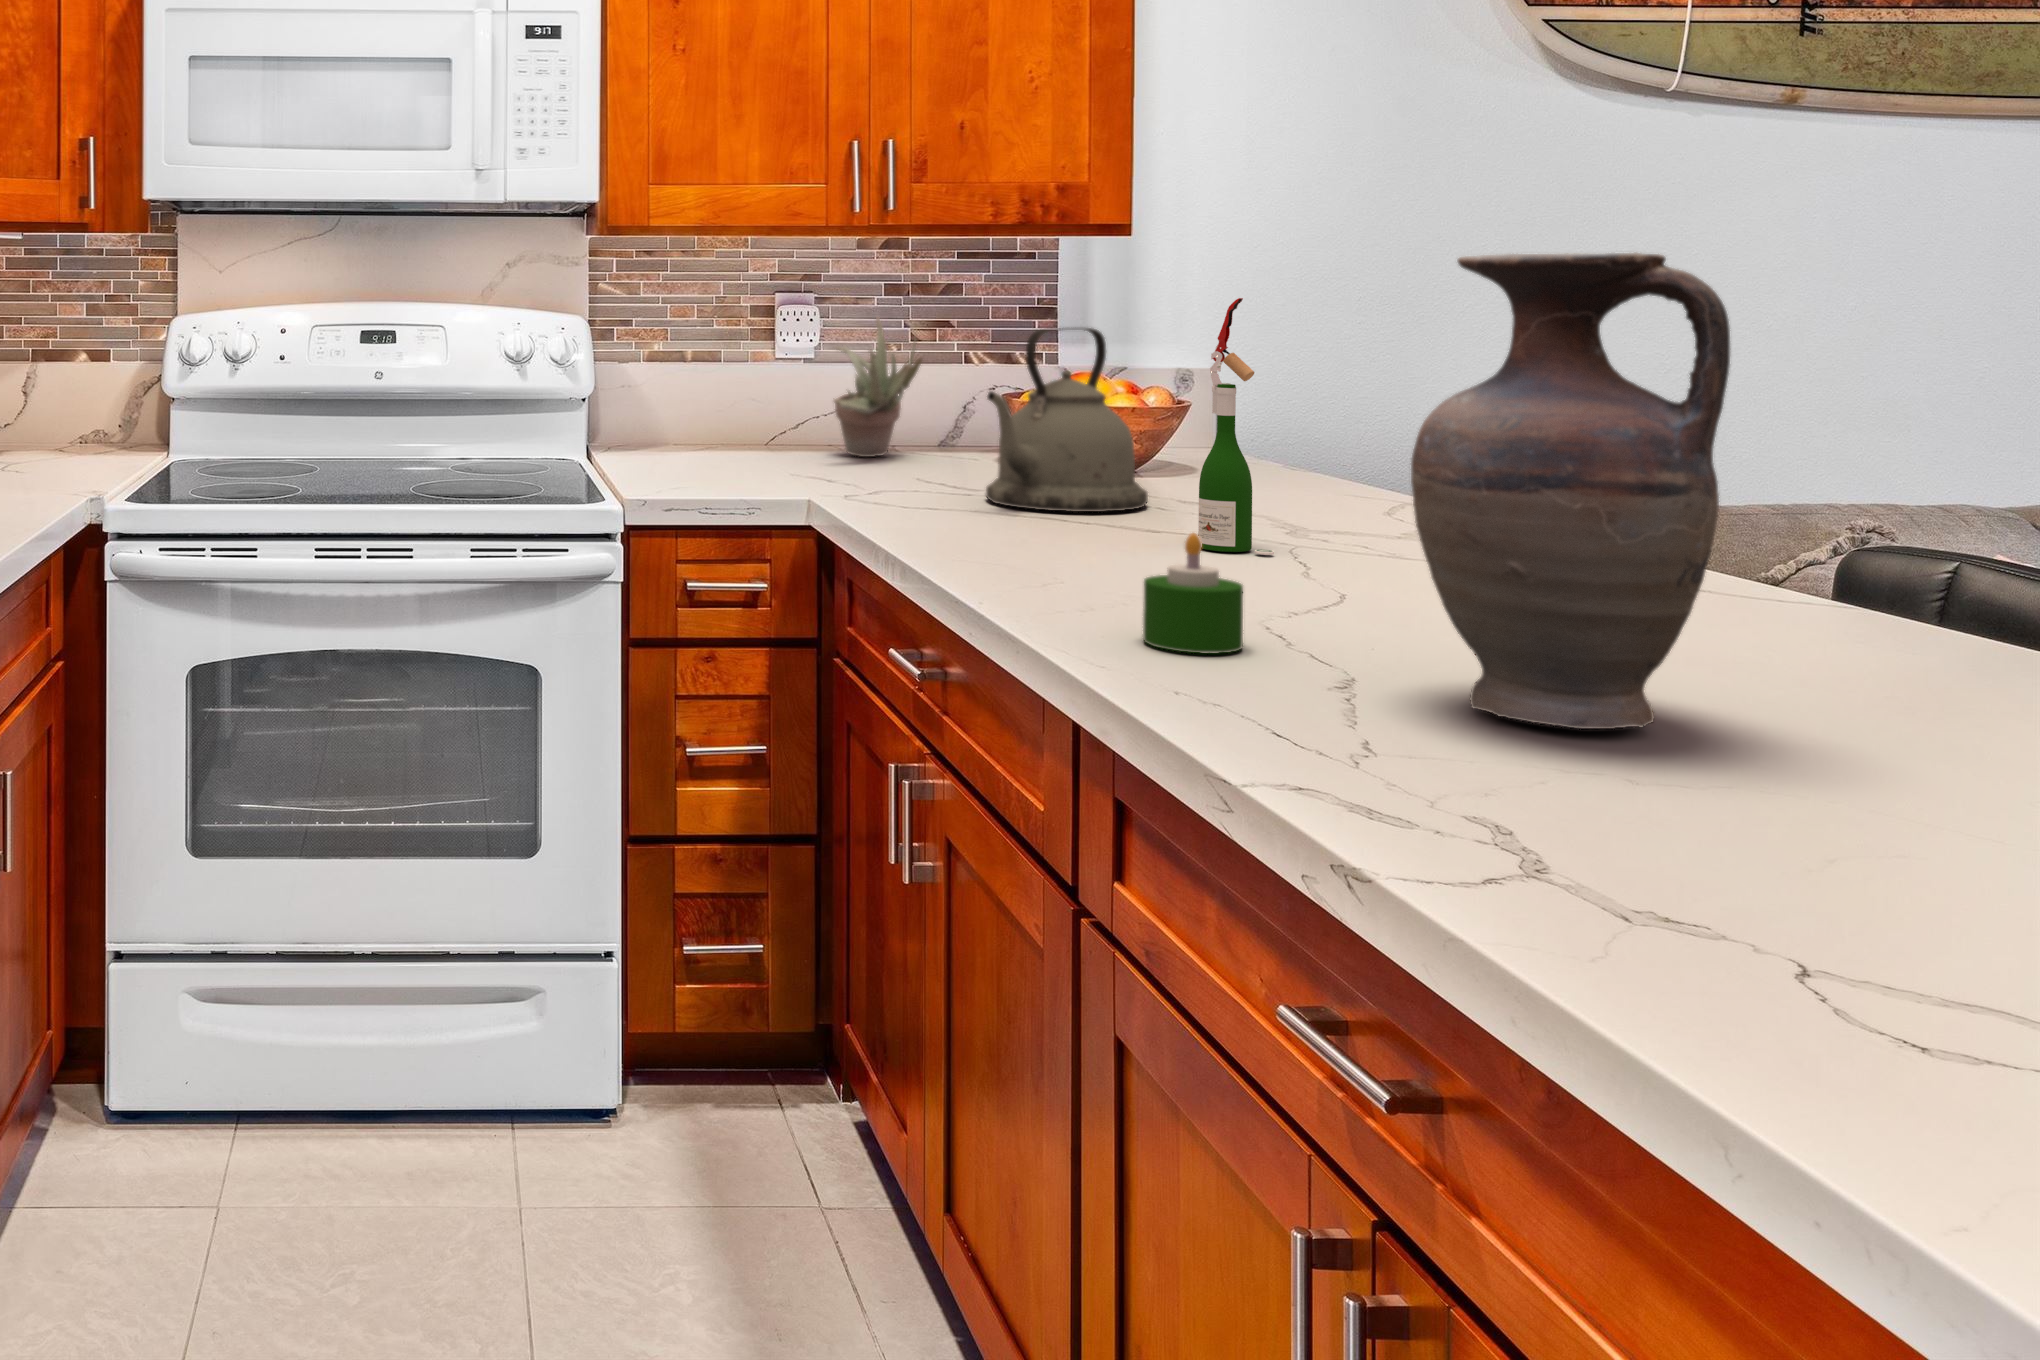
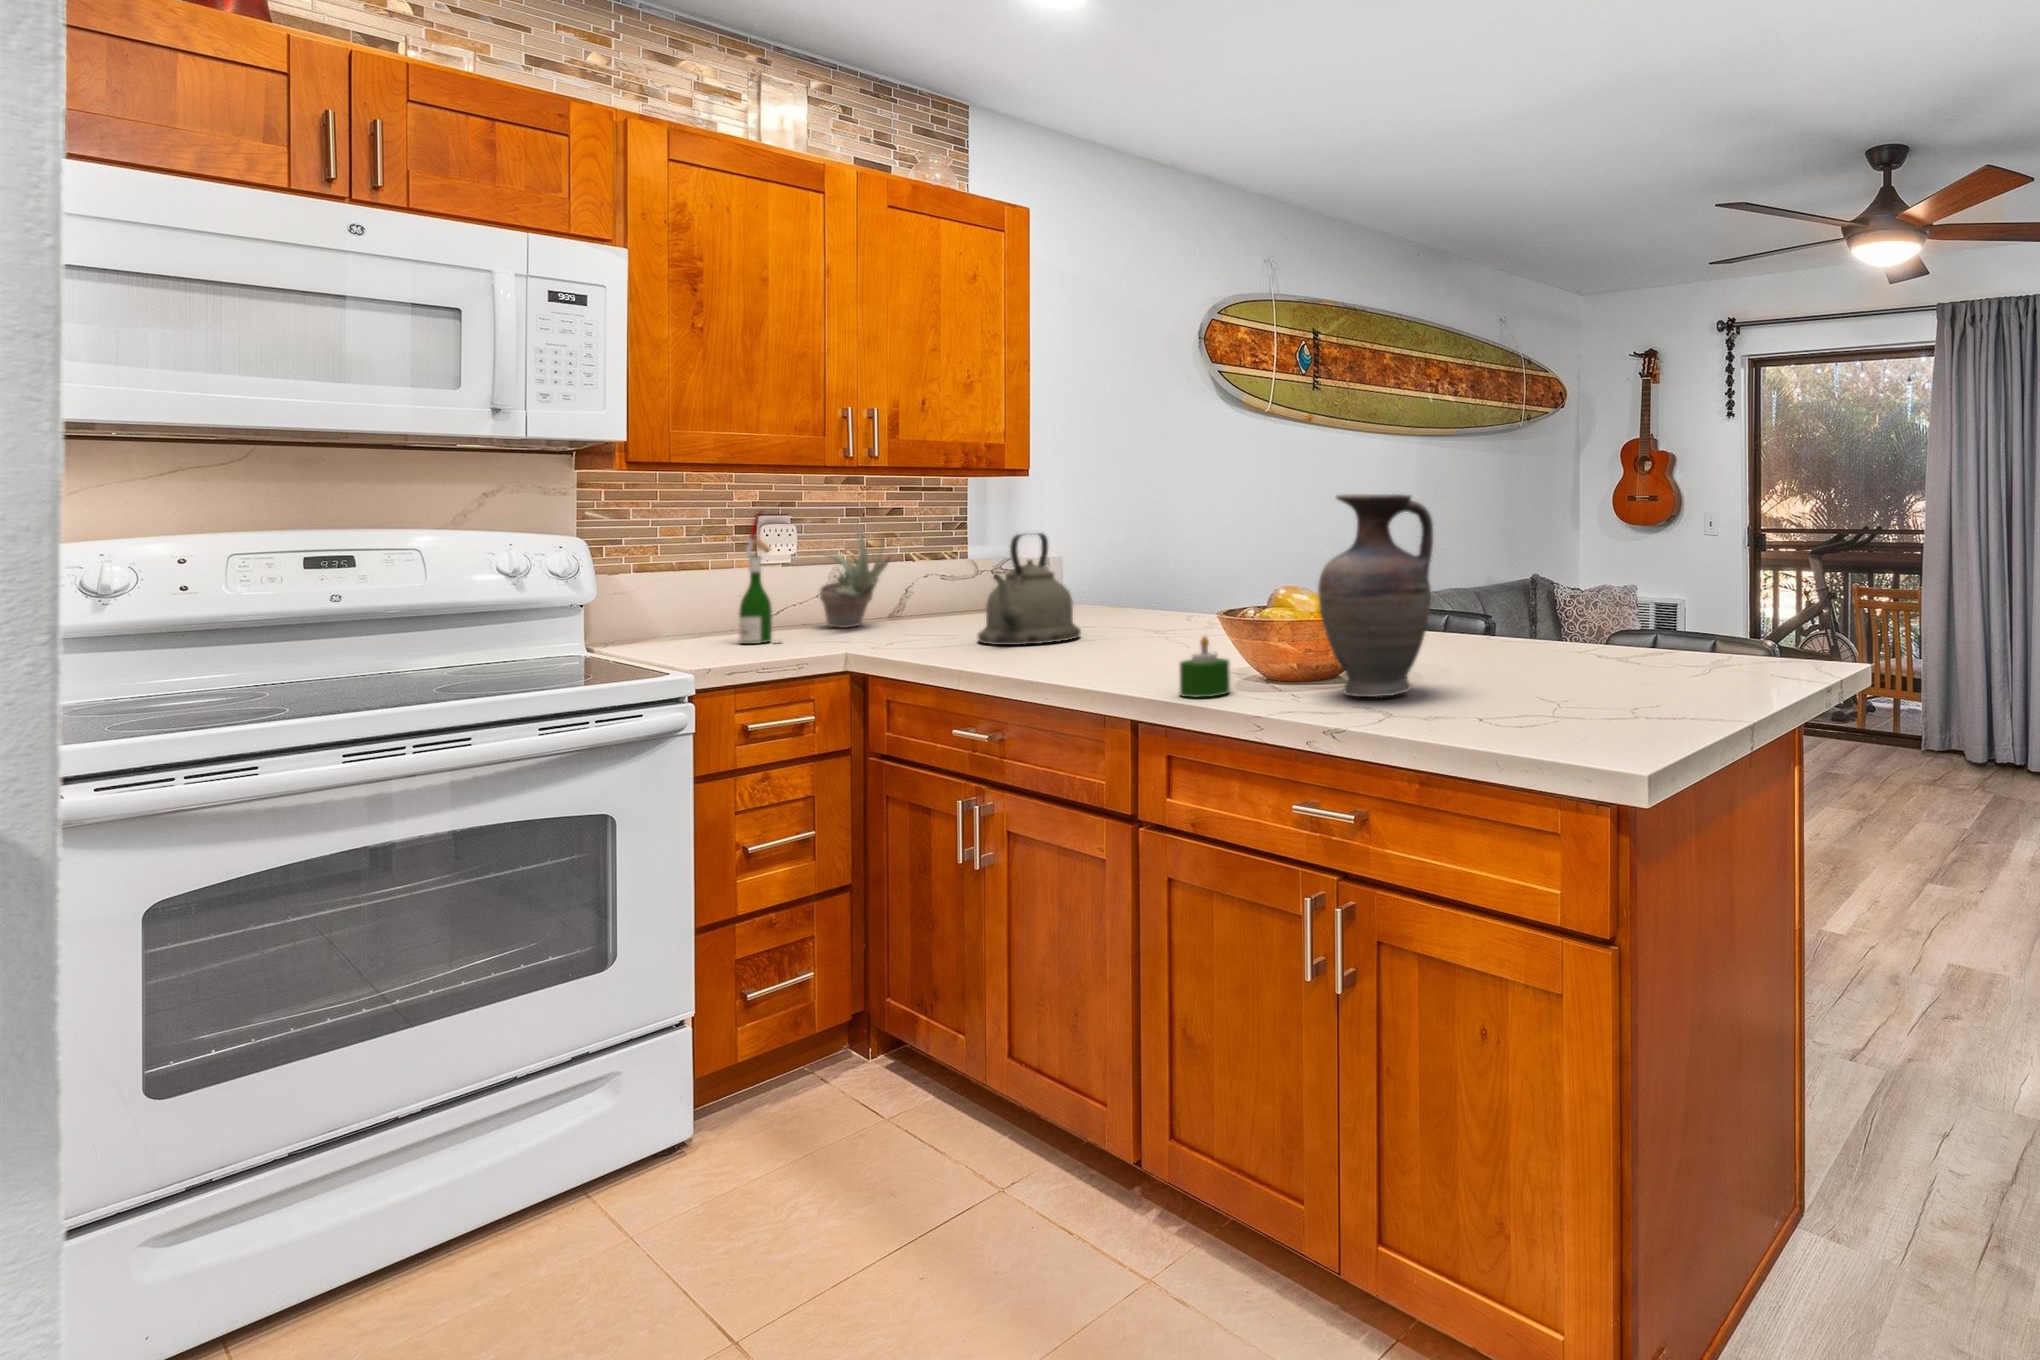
wine bottle: present [1198,298,1274,555] -> present [739,511,781,644]

